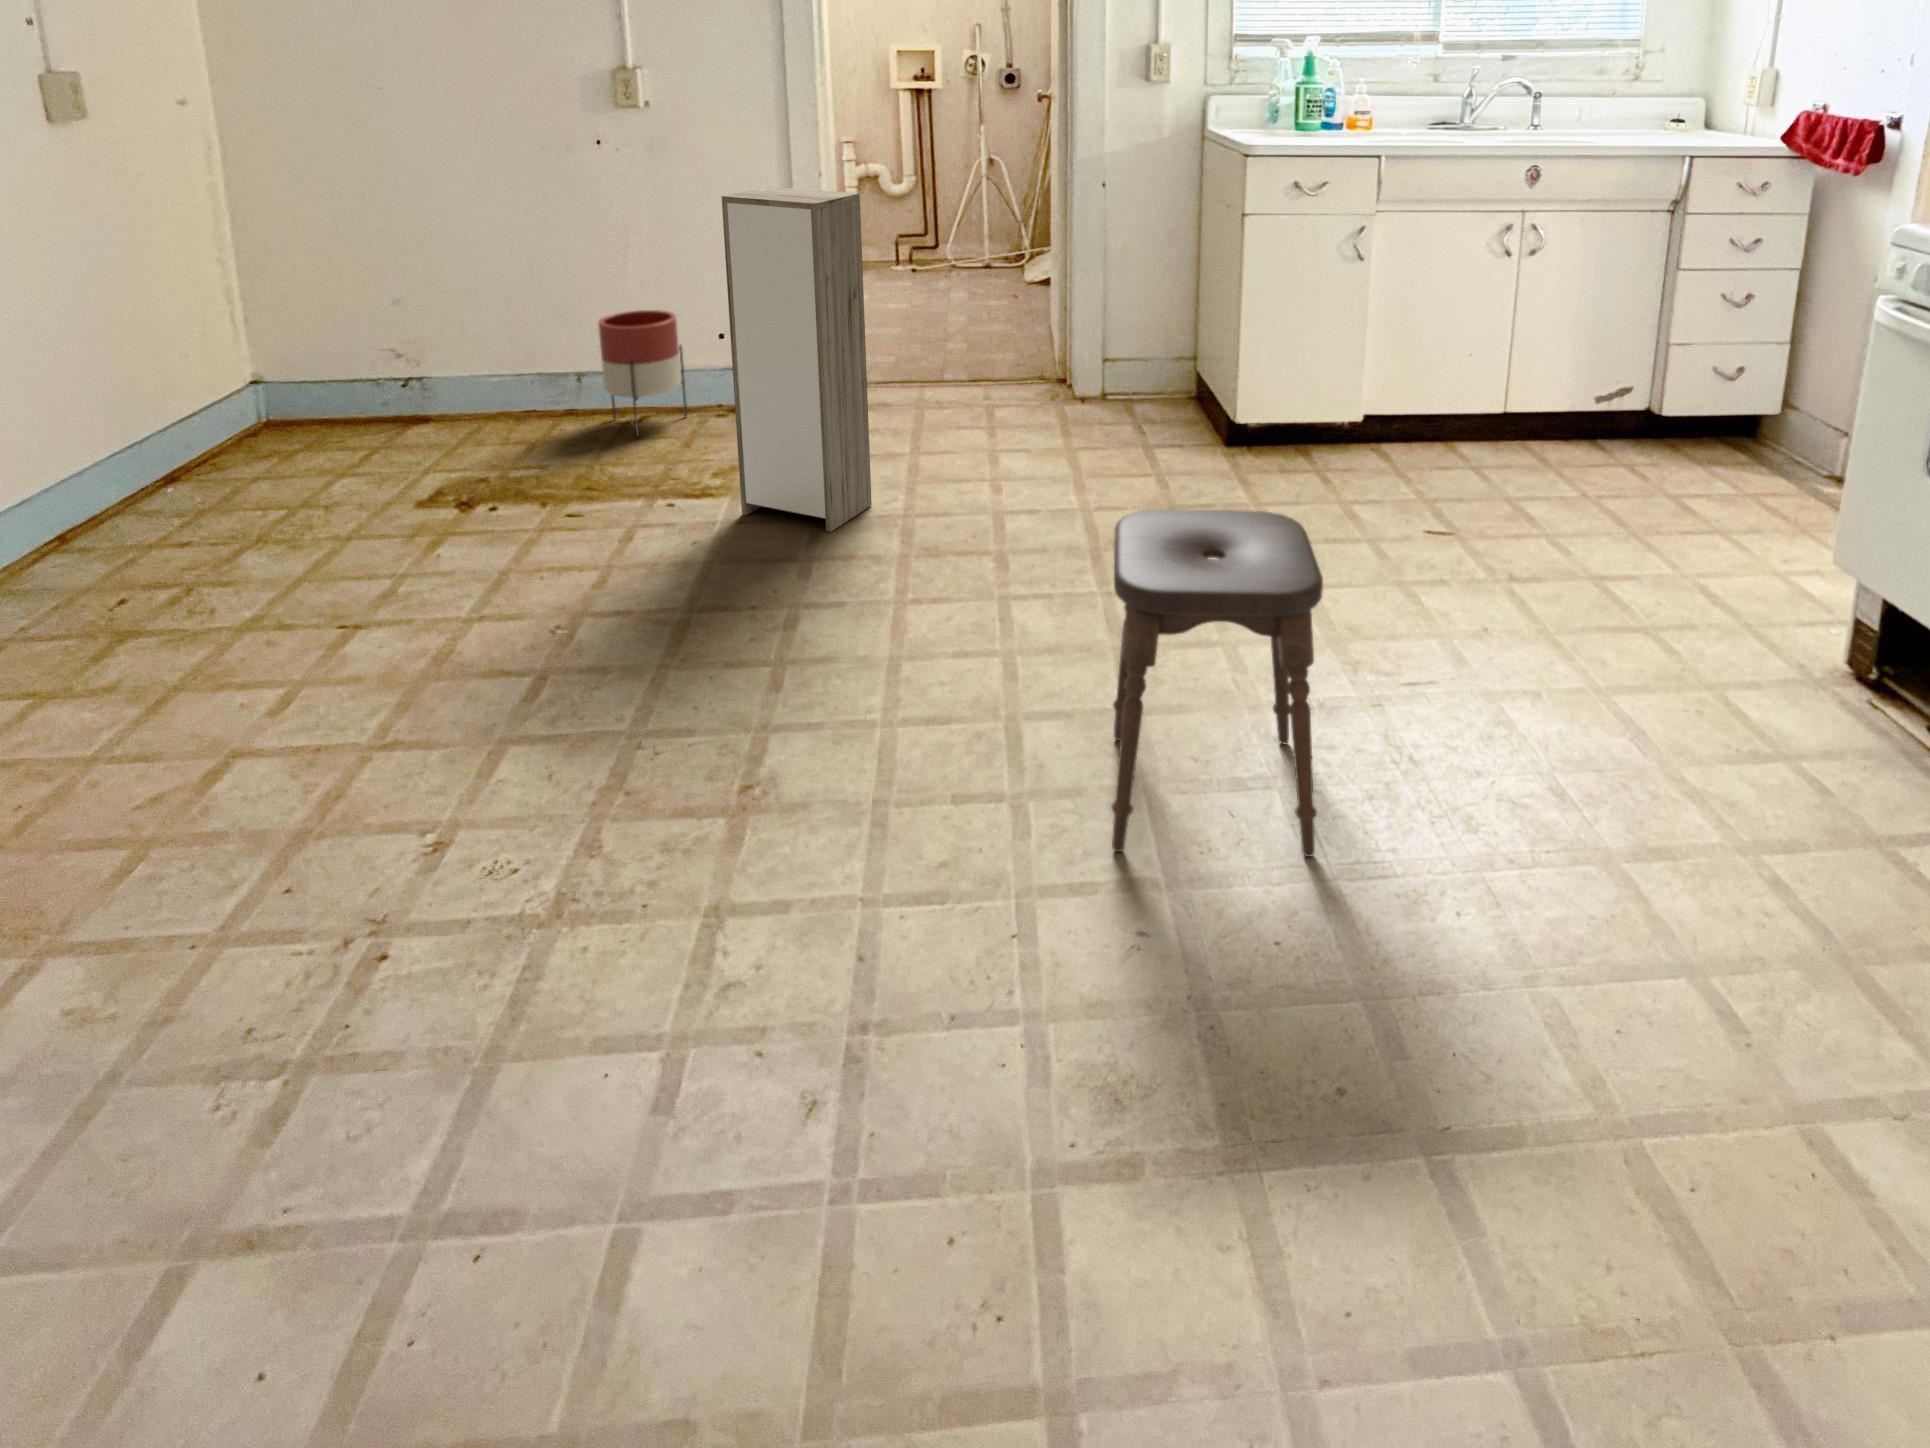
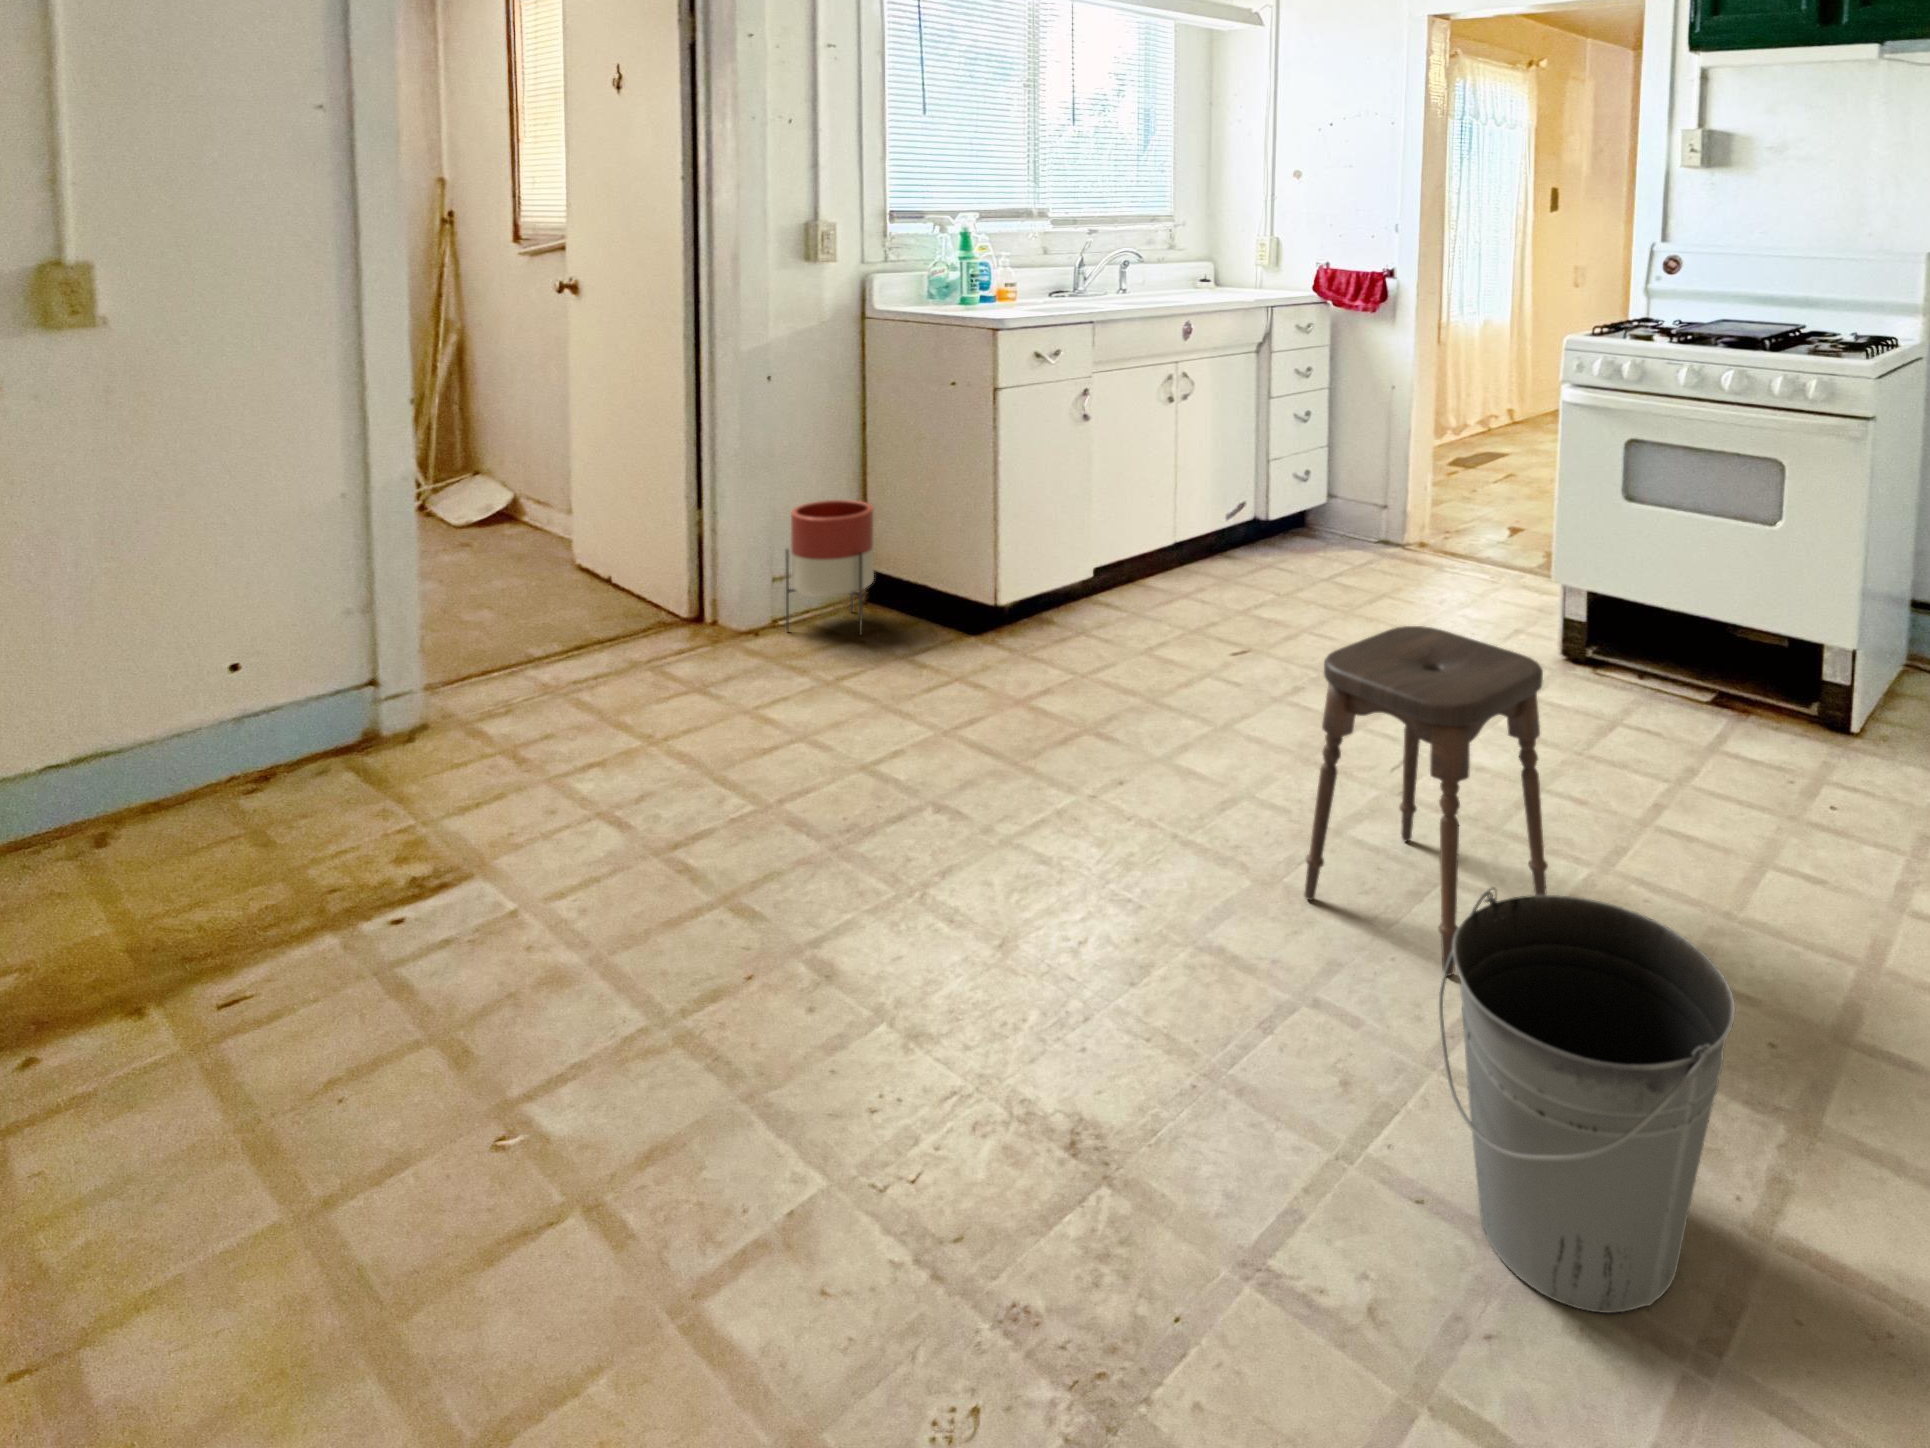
storage cabinet: present [722,187,872,532] -> none [530,404,707,889]
planter: present [598,310,687,437] -> present [786,500,874,635]
bucket: none [714,734,1002,1139] -> present [1439,888,1735,1313]

